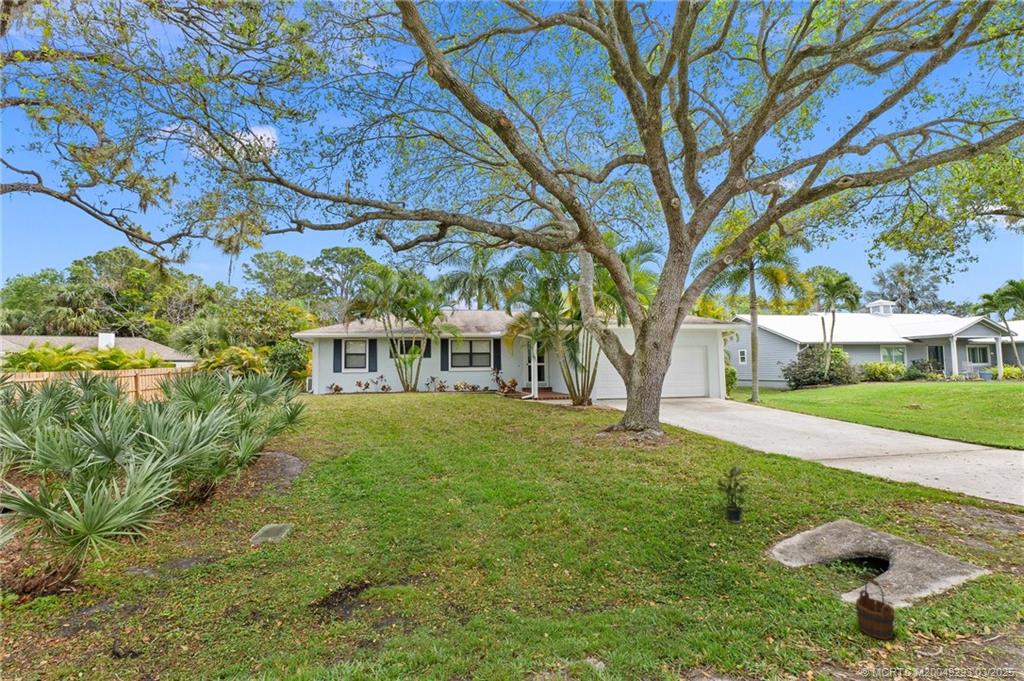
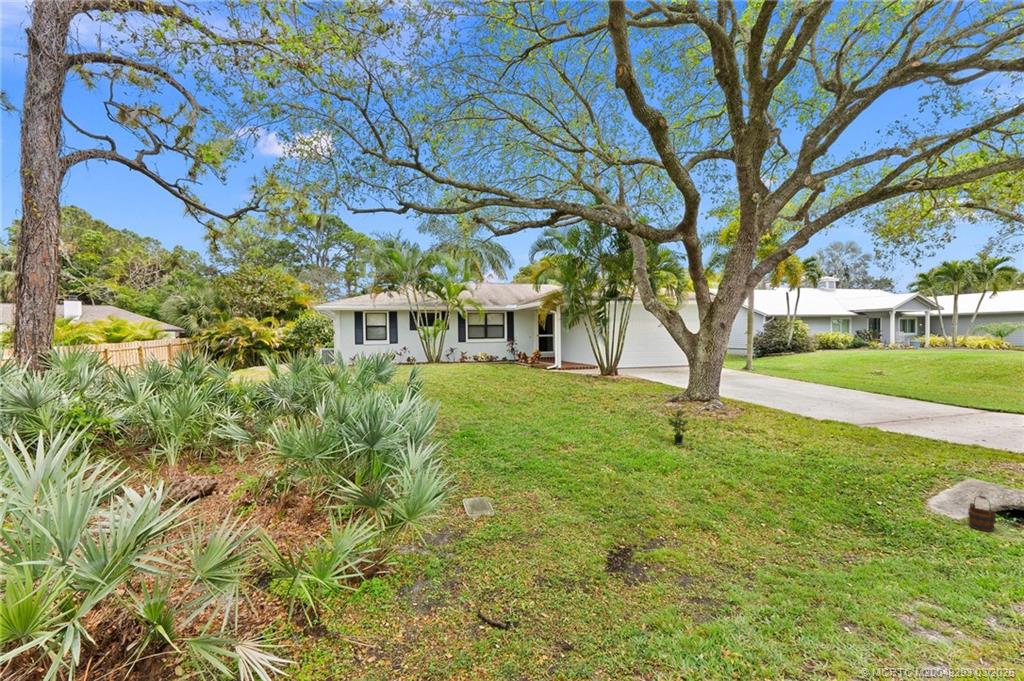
potted plant: present [717,466,749,523] -> present [669,409,688,445]

